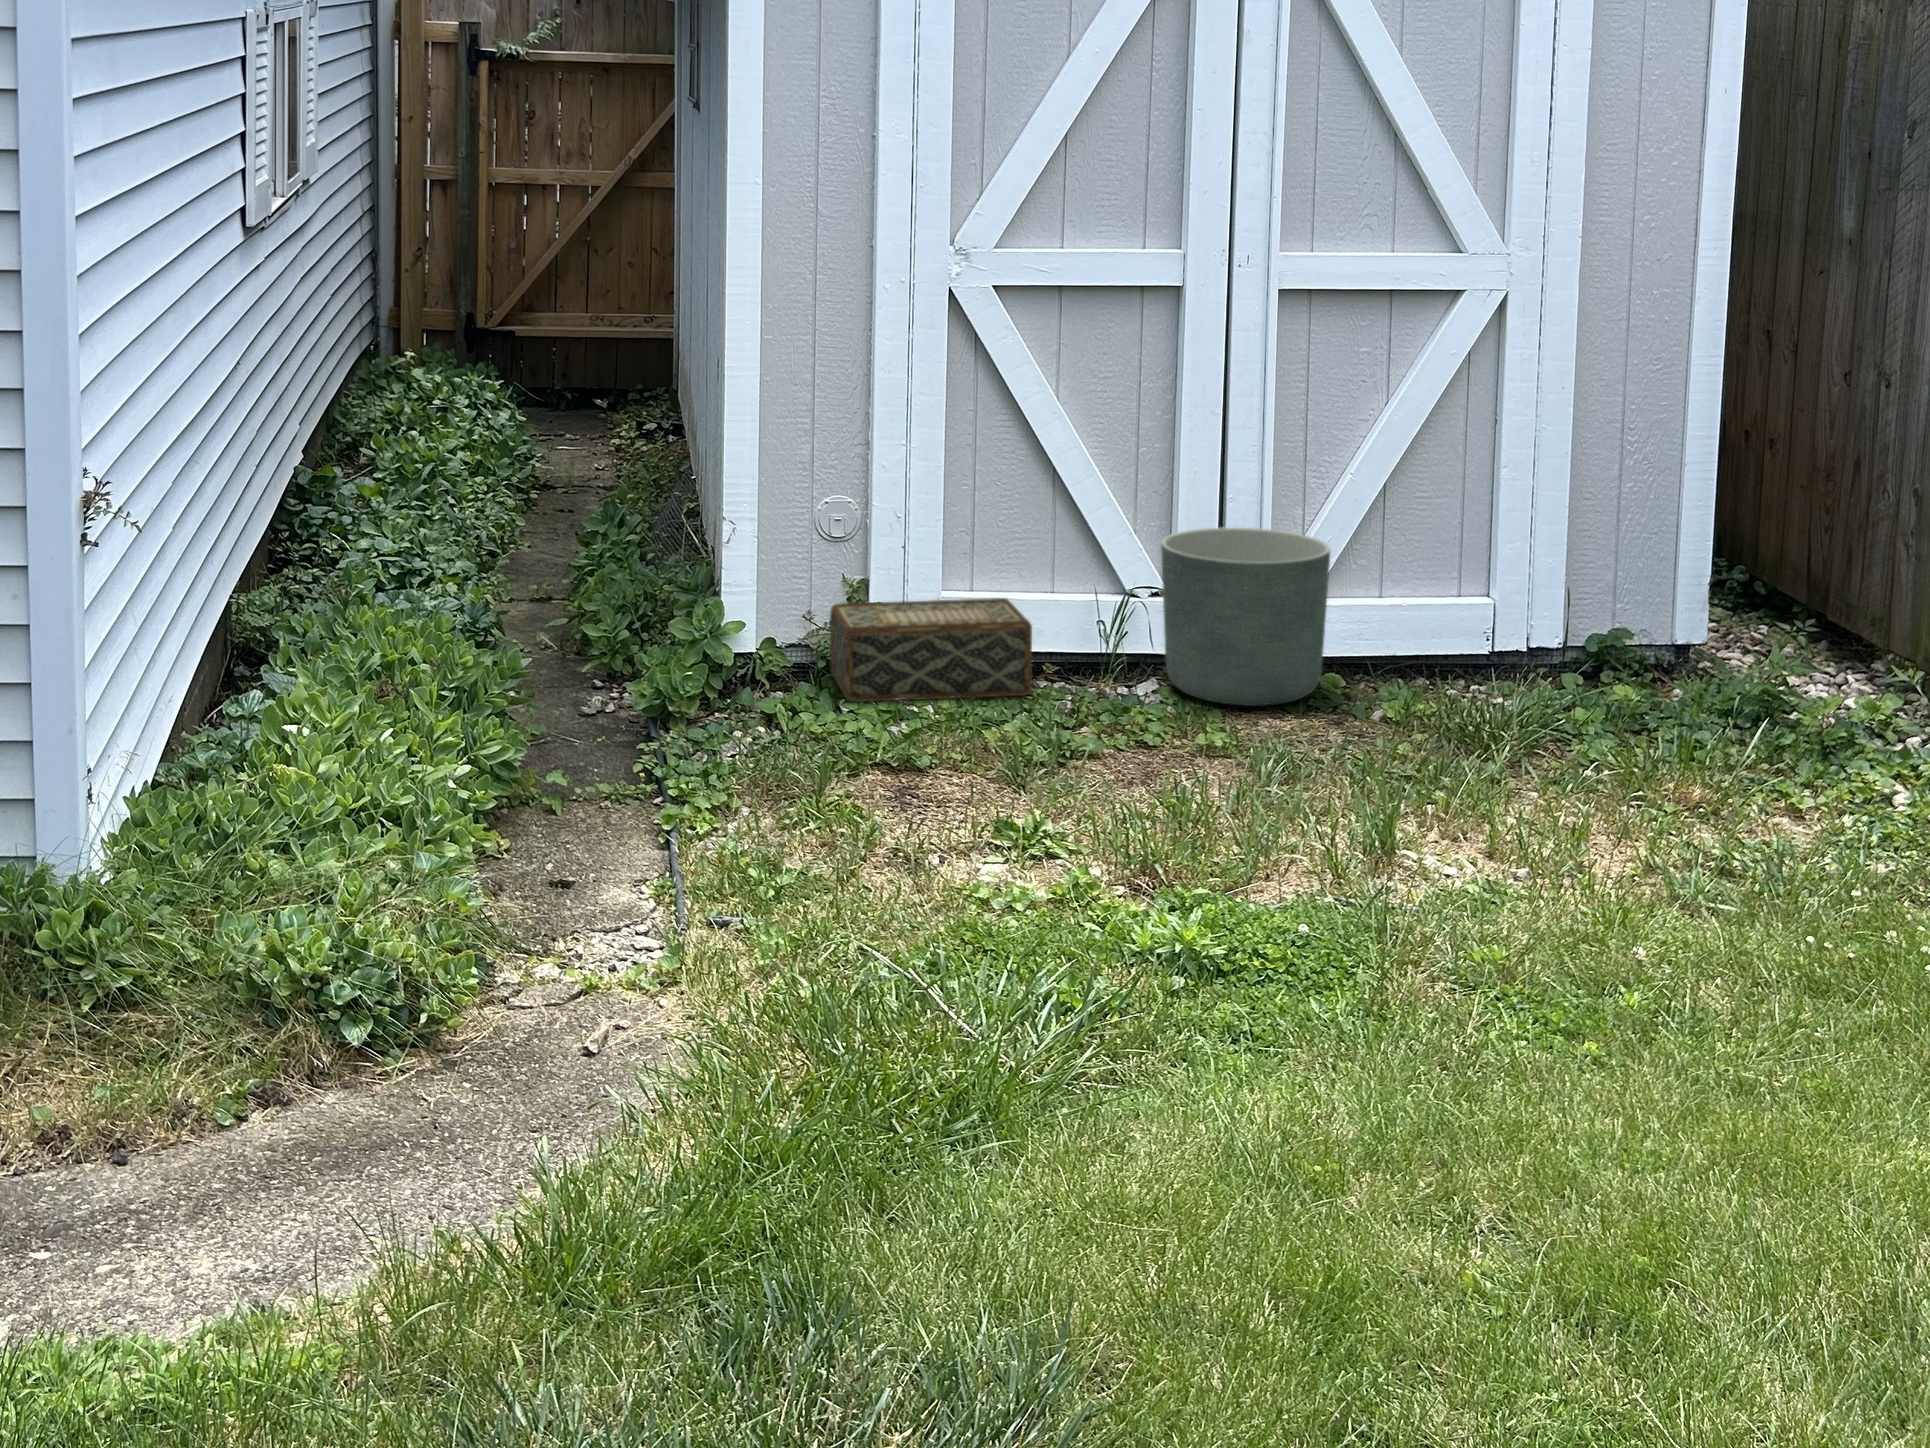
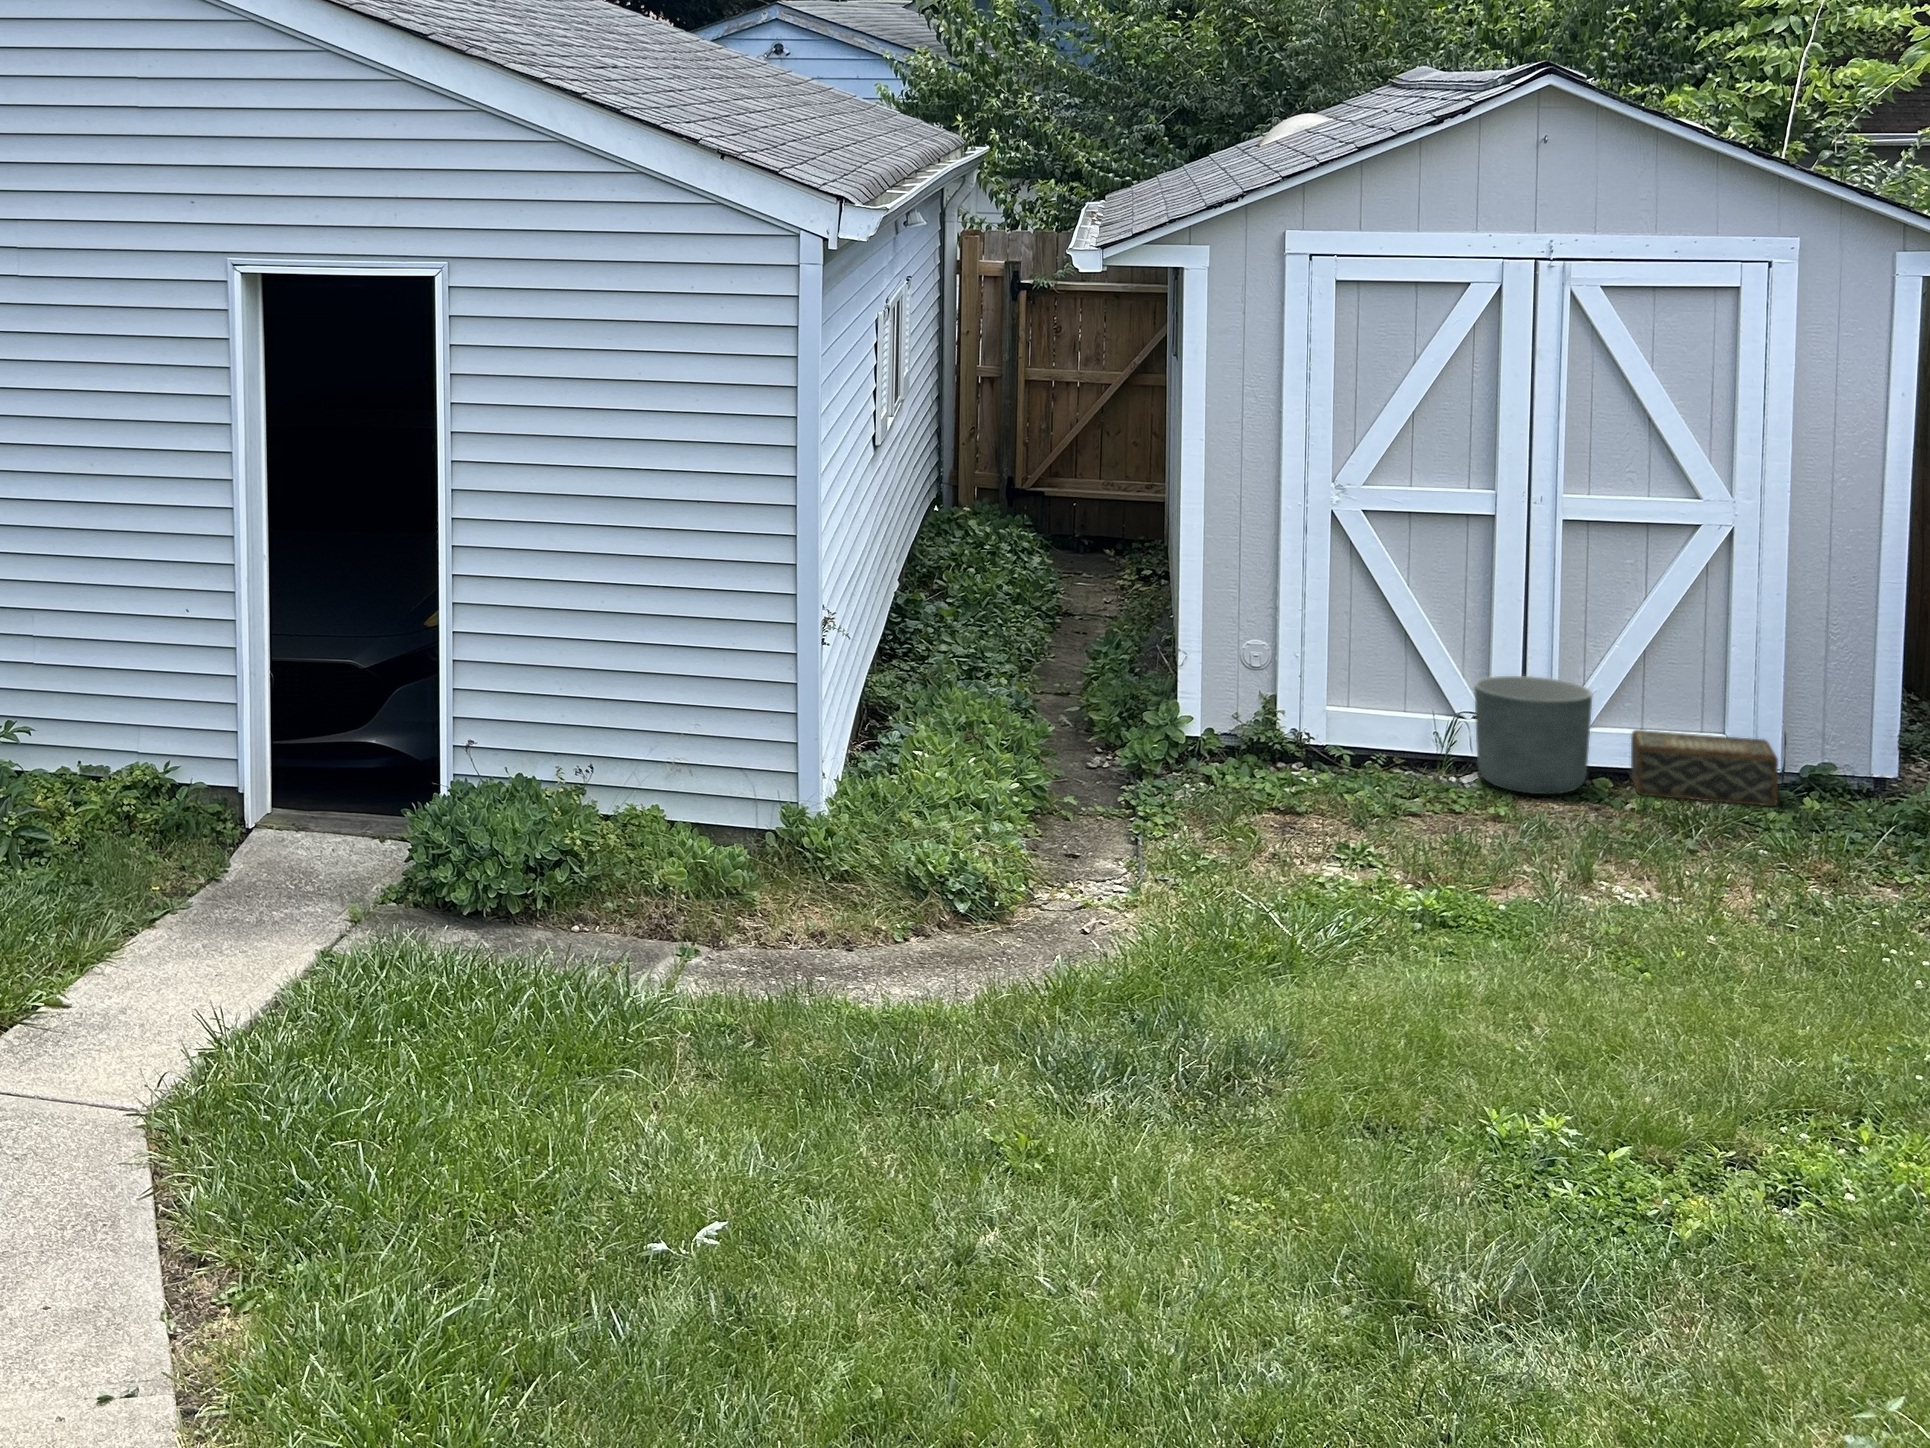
woven basket: present [830,598,1032,702] -> present [1631,730,1778,806]

